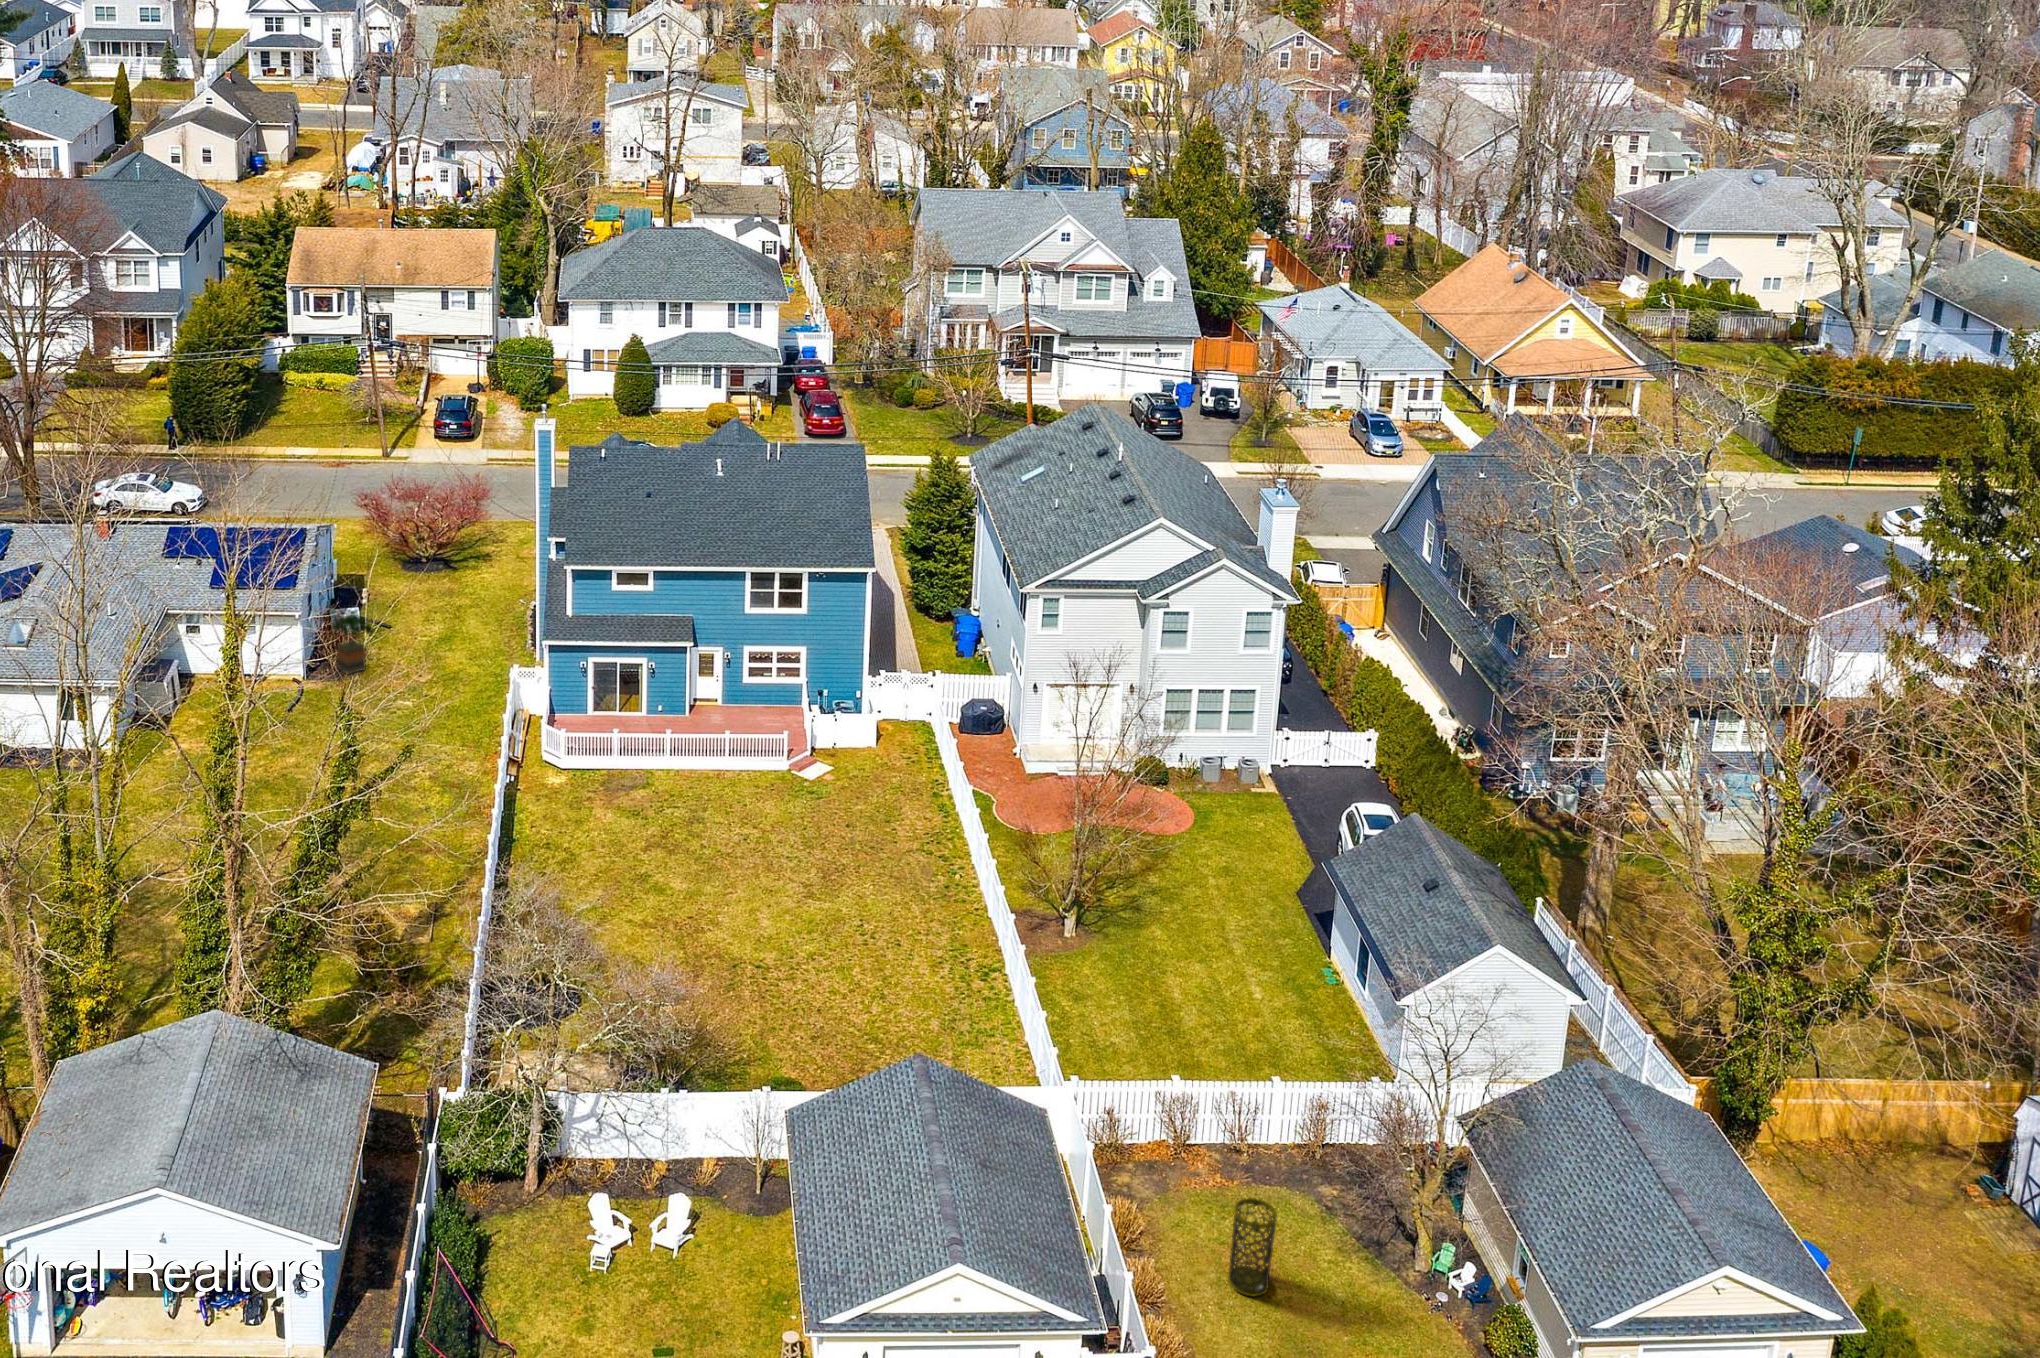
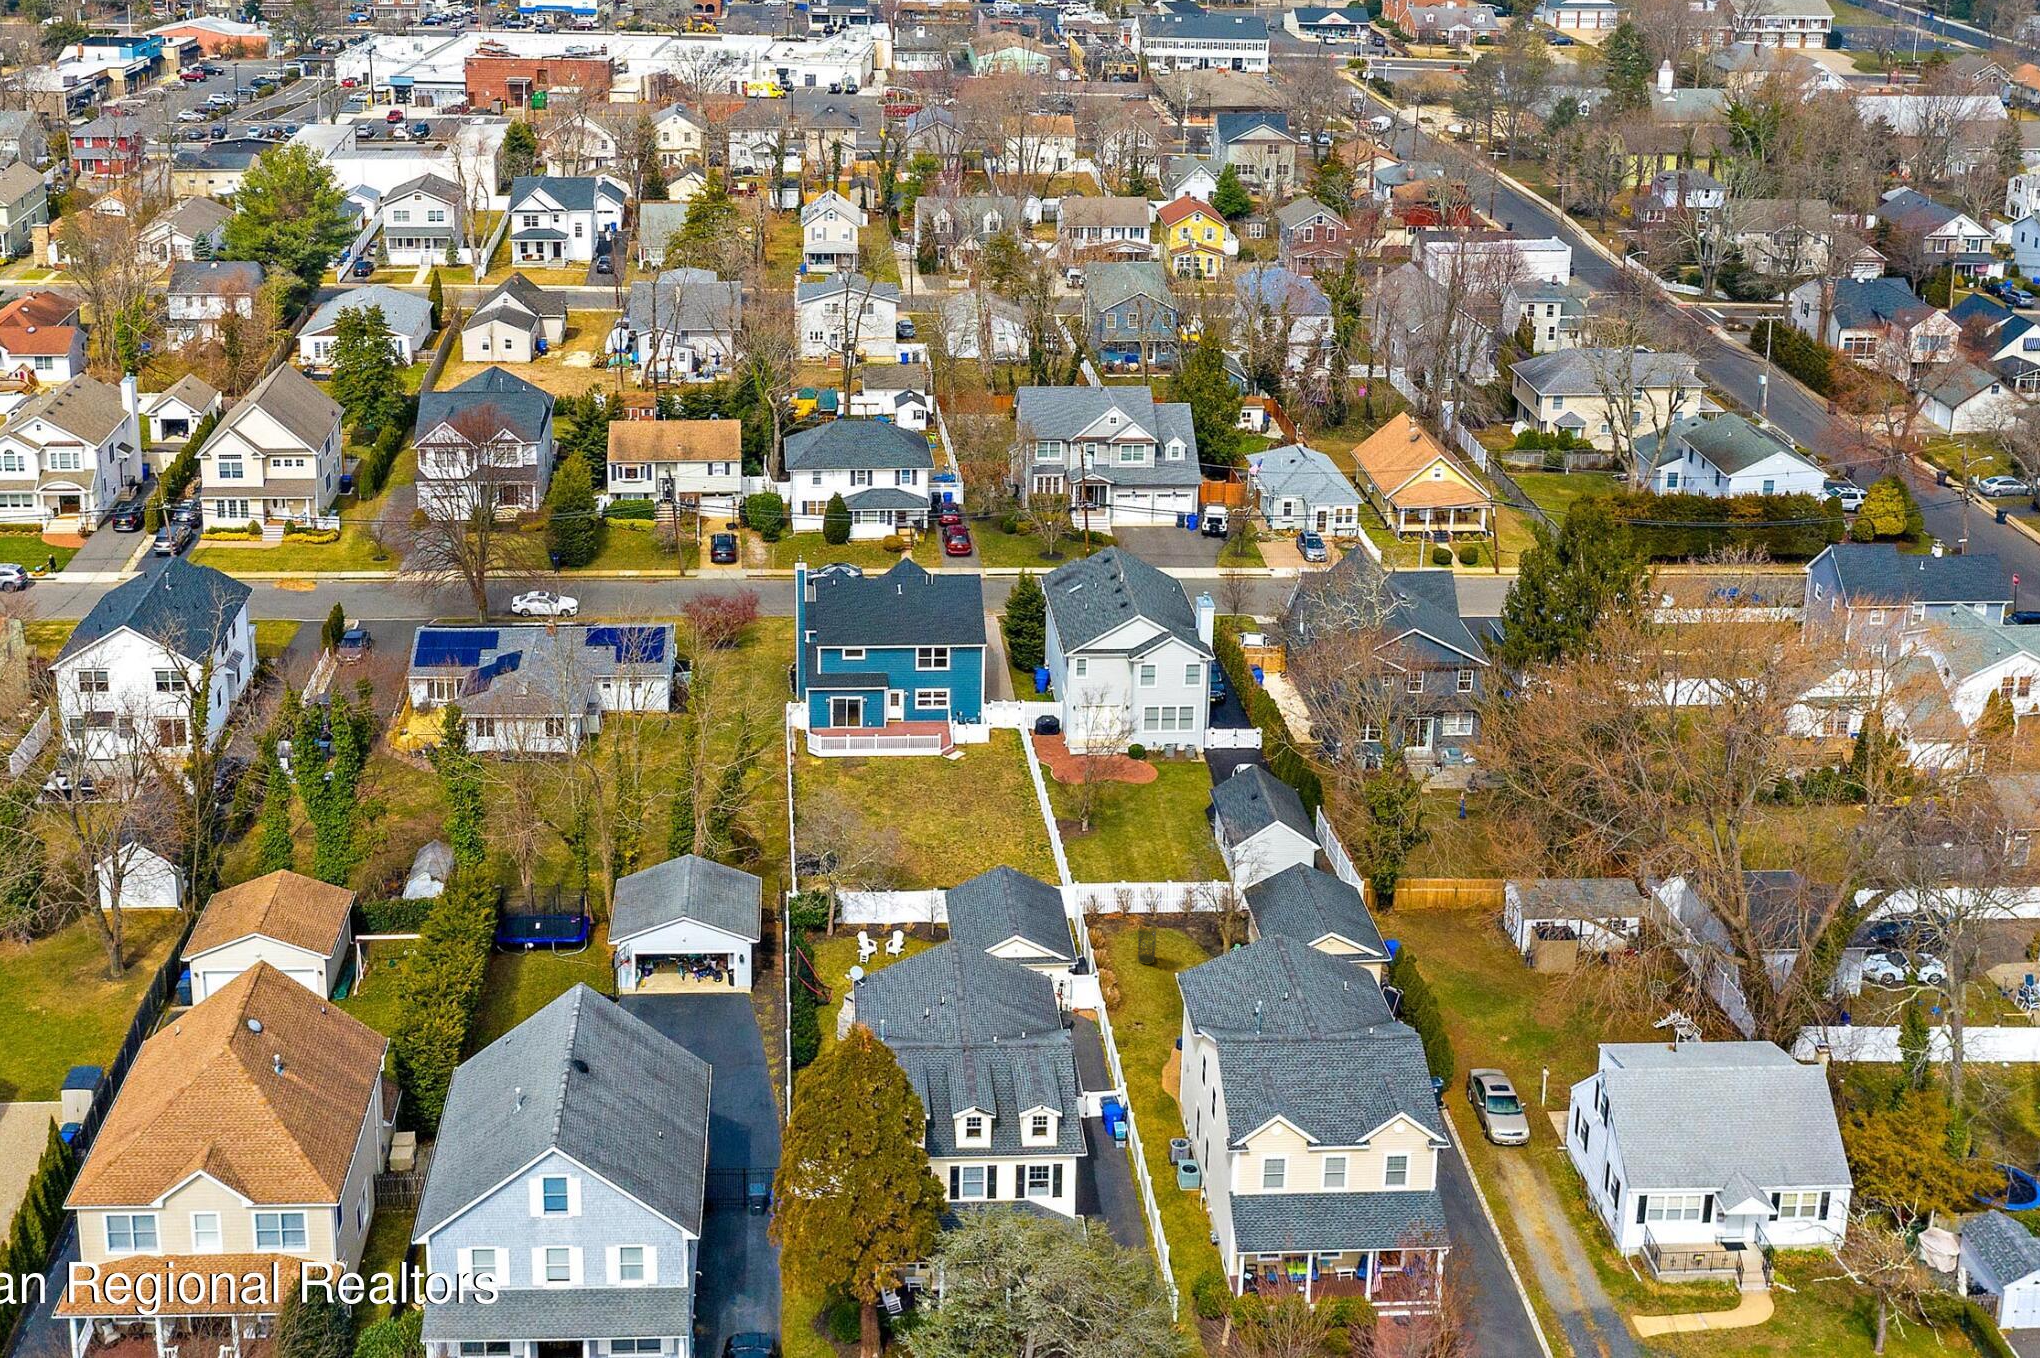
potted tree: present [332,613,374,674] -> none [686,676,710,711]

